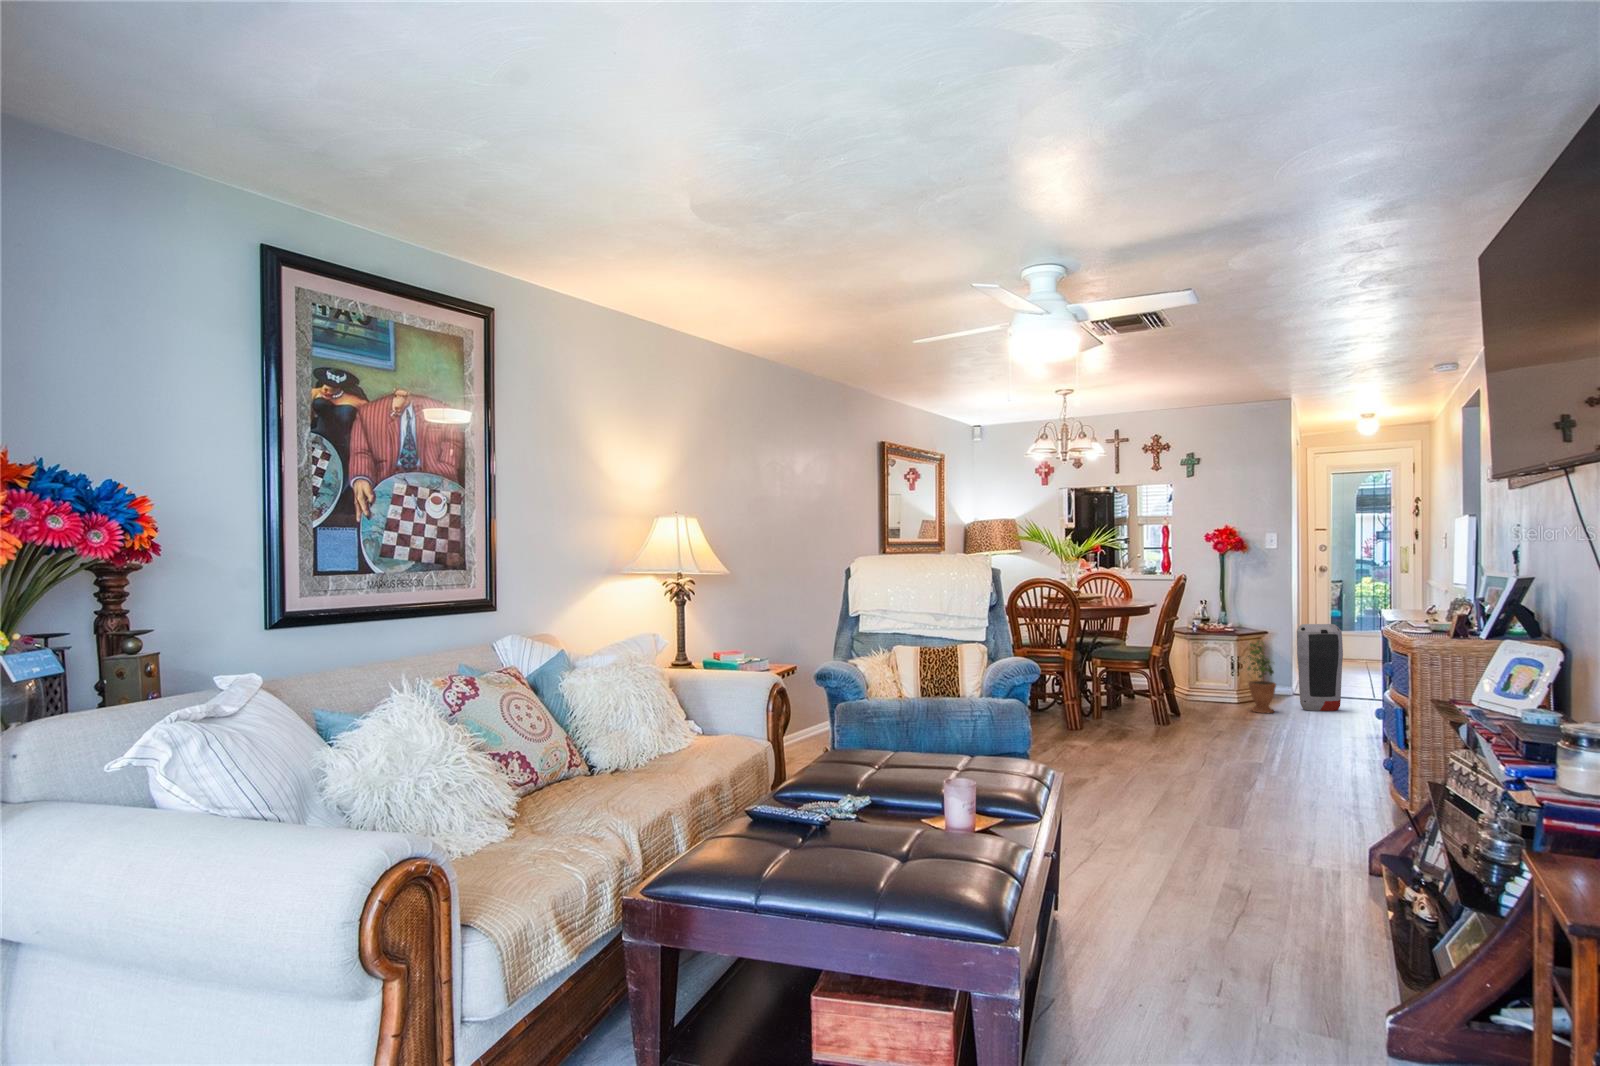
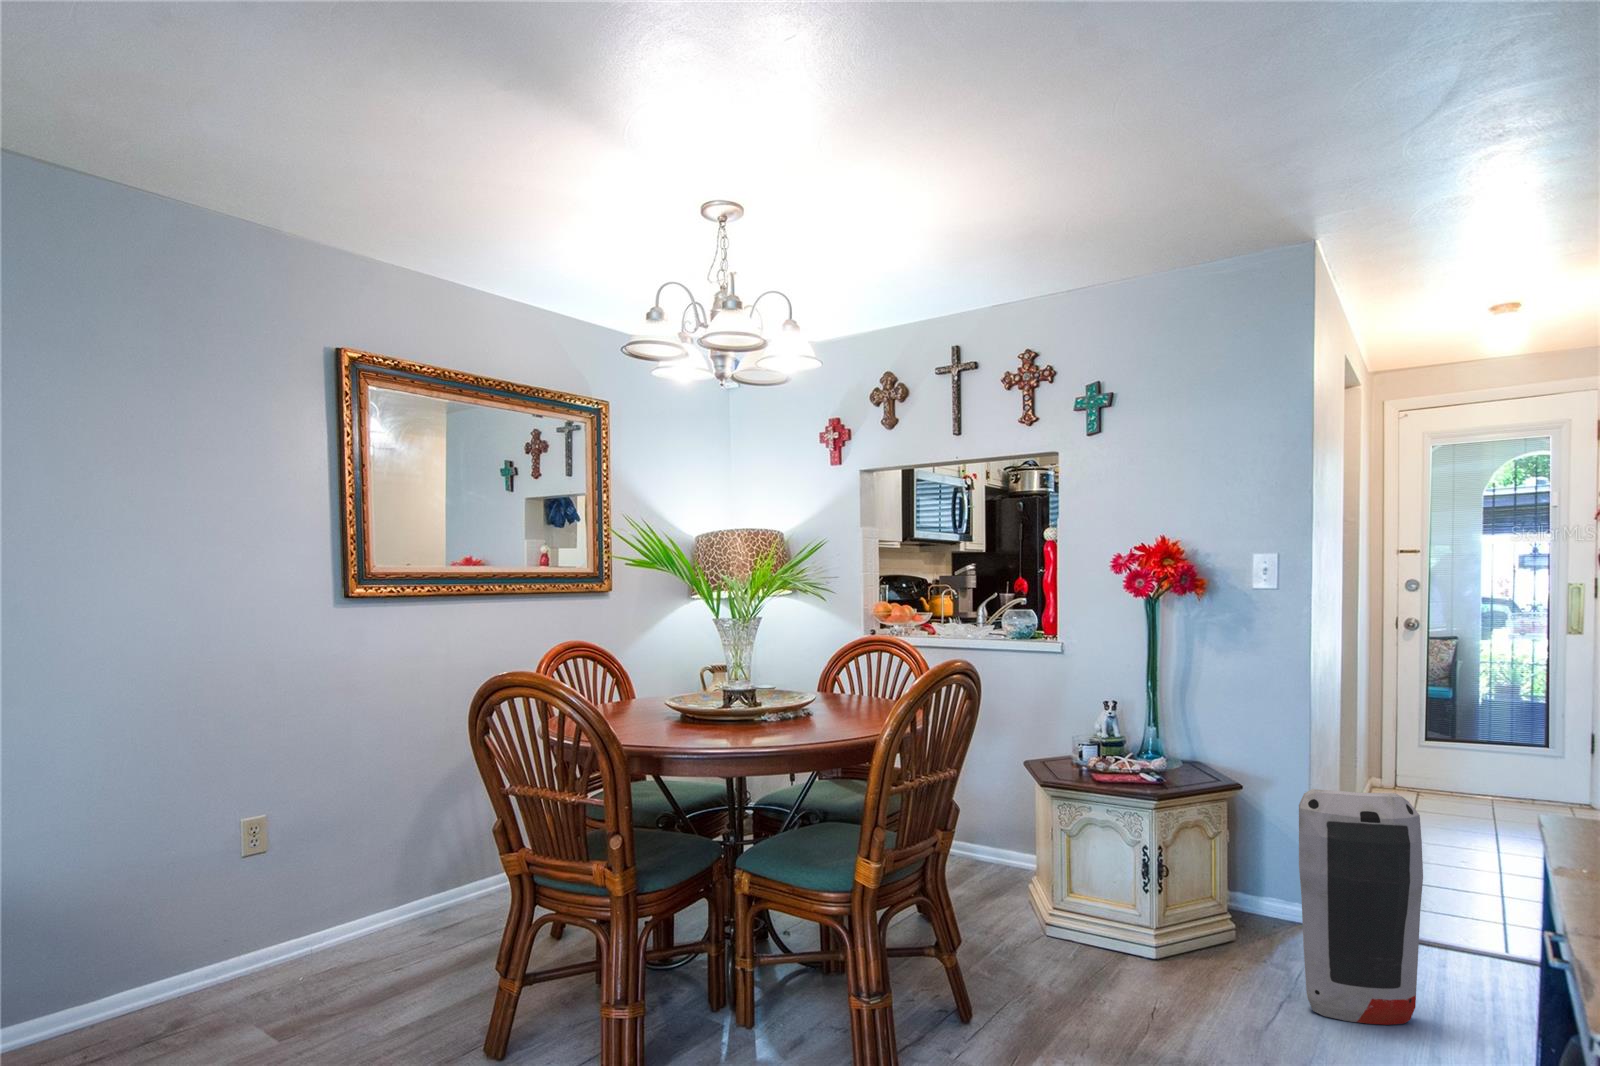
potted plant: present [1244,641,1276,713] -> none [1152,818,1236,1026]

